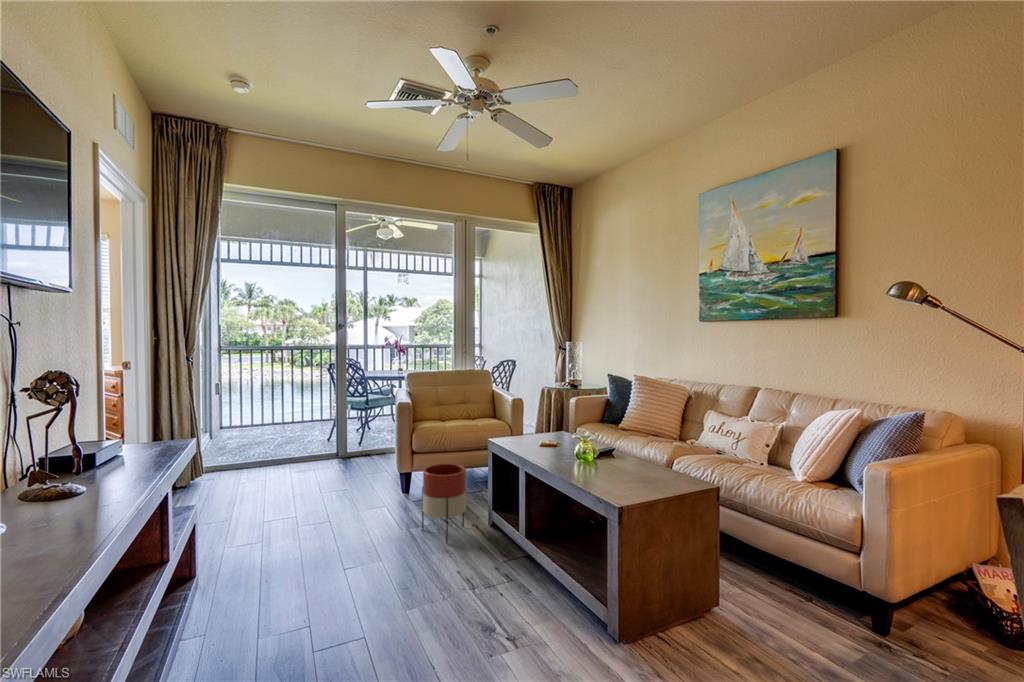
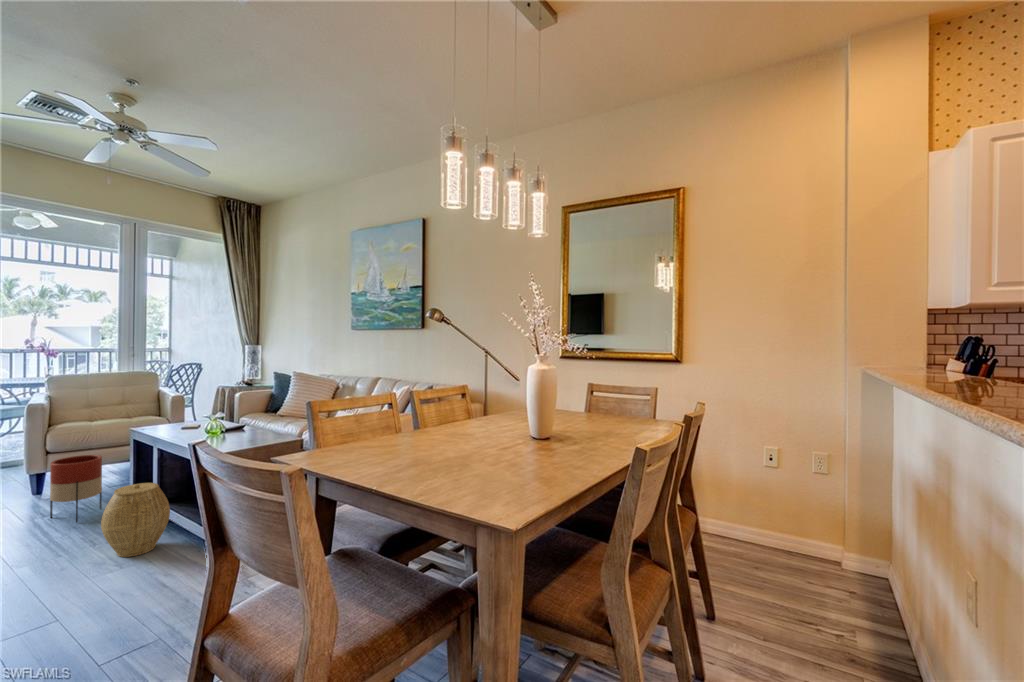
woven basket: none [488,522,560,627] -> present [101,483,170,557]

